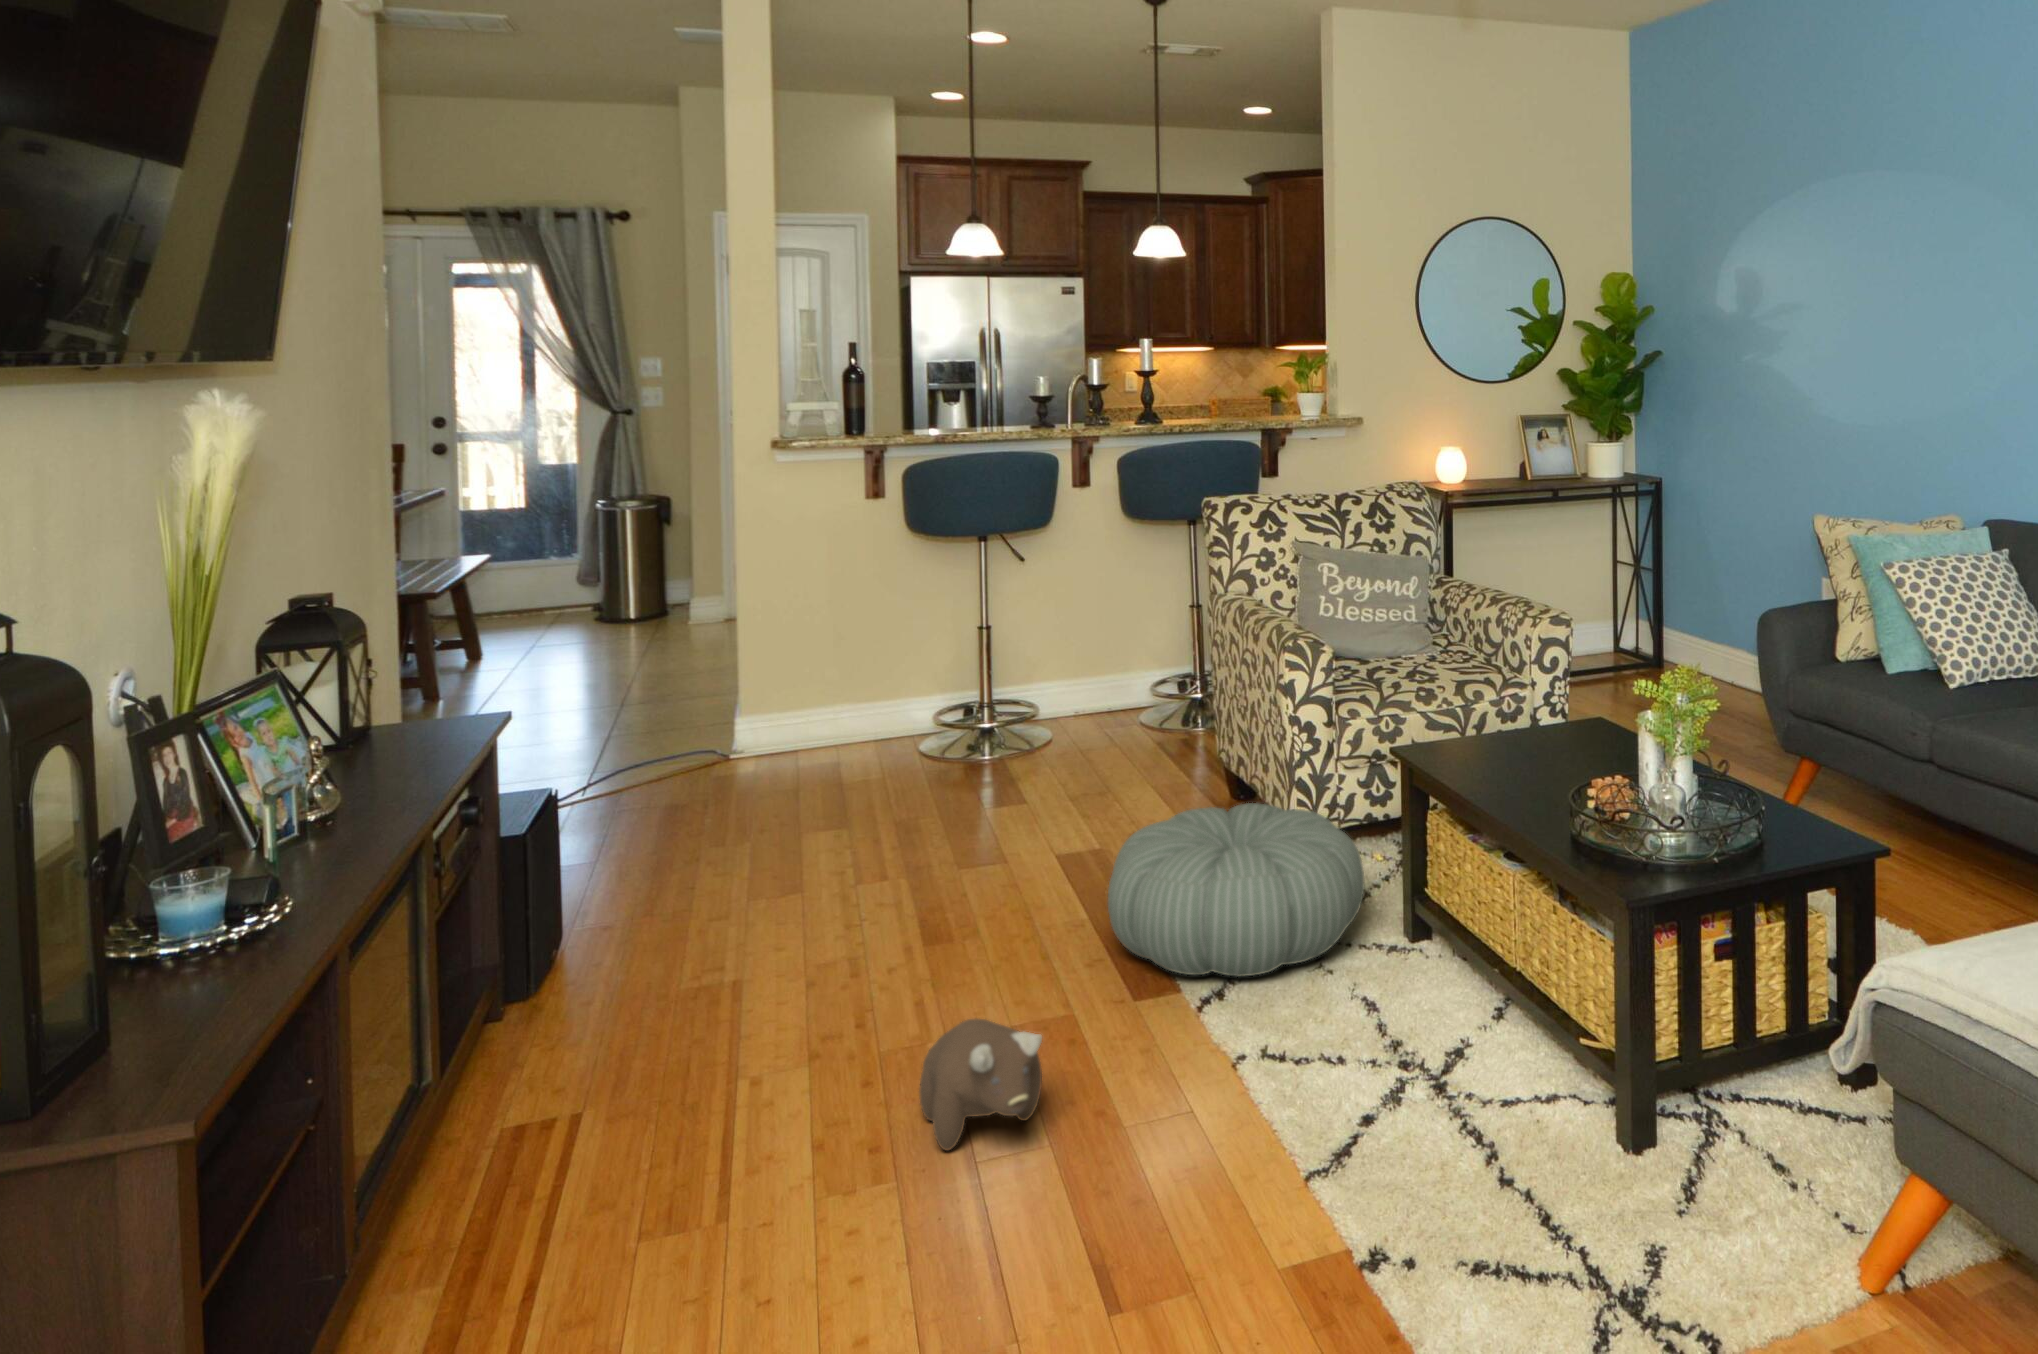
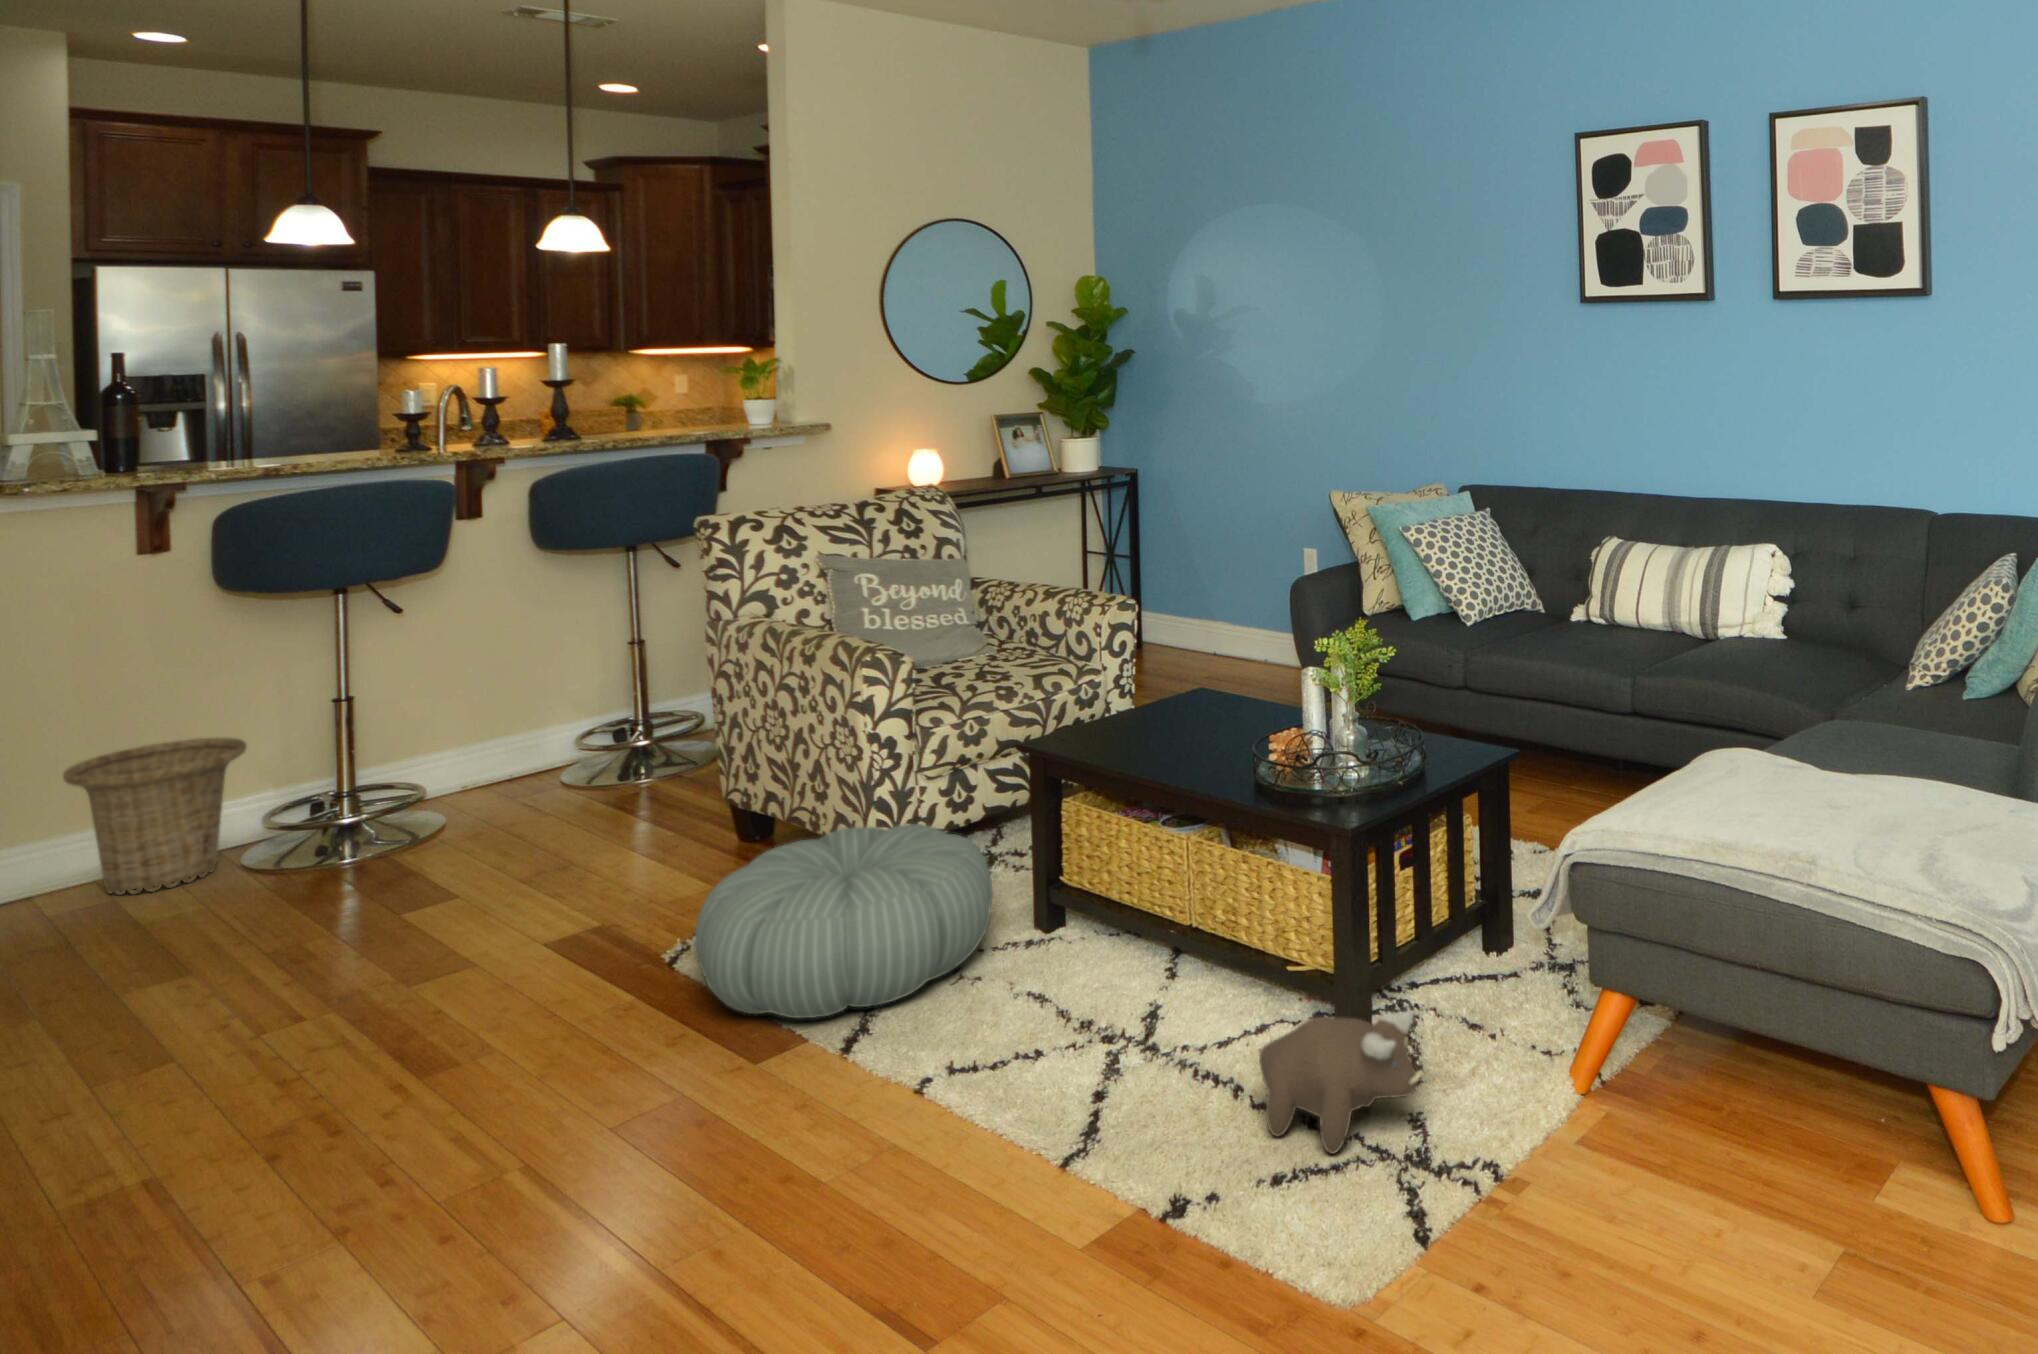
basket: none [801,646,909,760] -> present [63,738,247,895]
plush toy: present [919,1018,1042,1151] -> present [1259,1010,1422,1154]

